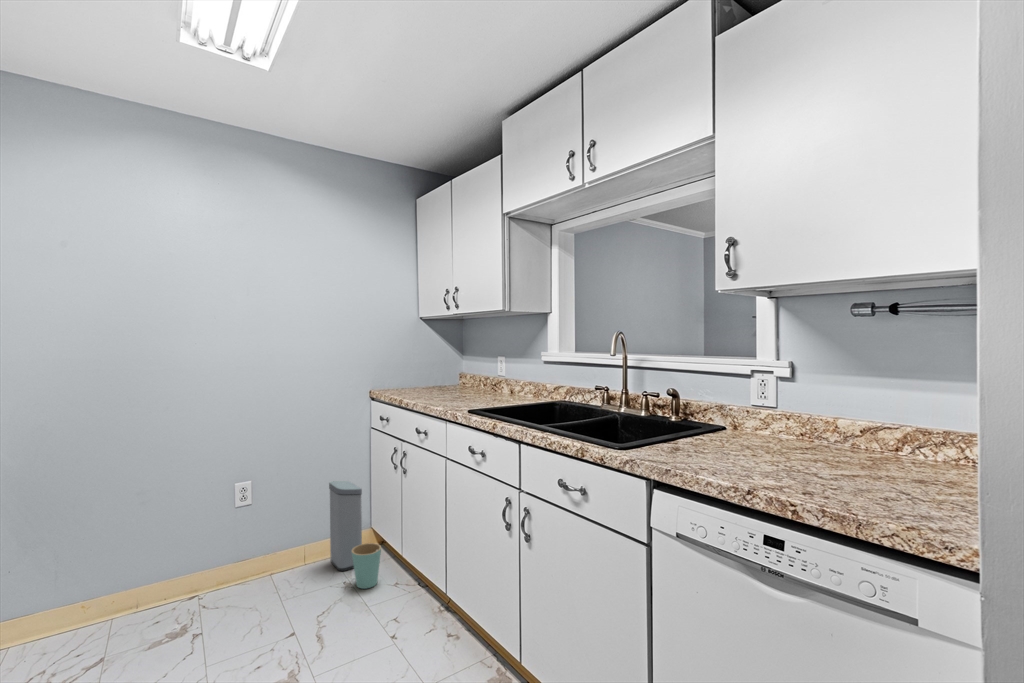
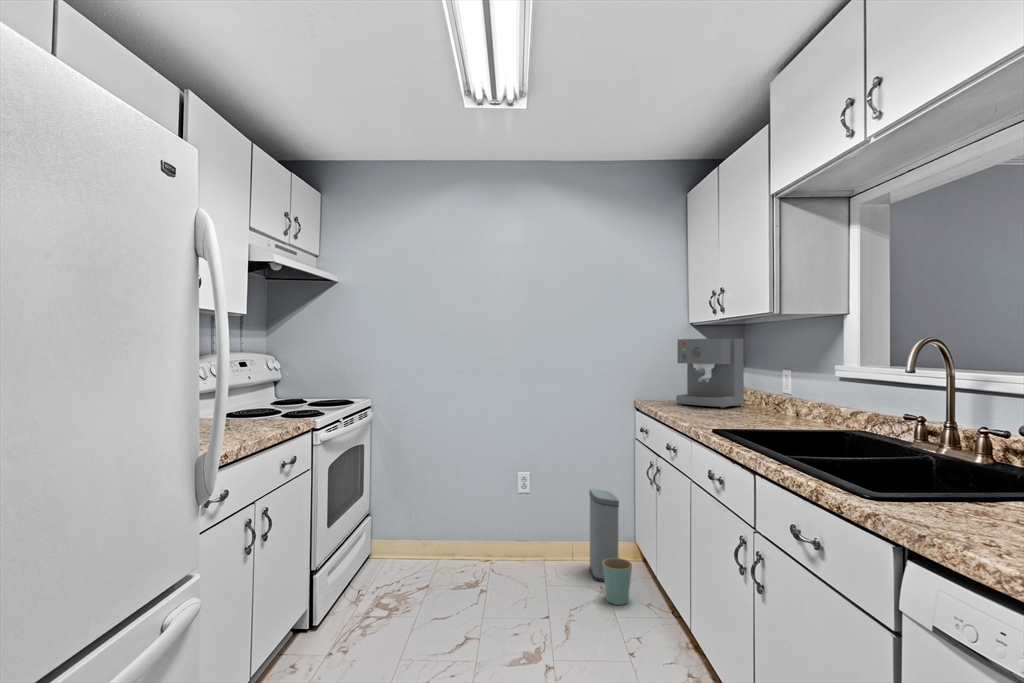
coffee maker: none [412,331,465,392] -> present [676,338,744,408]

